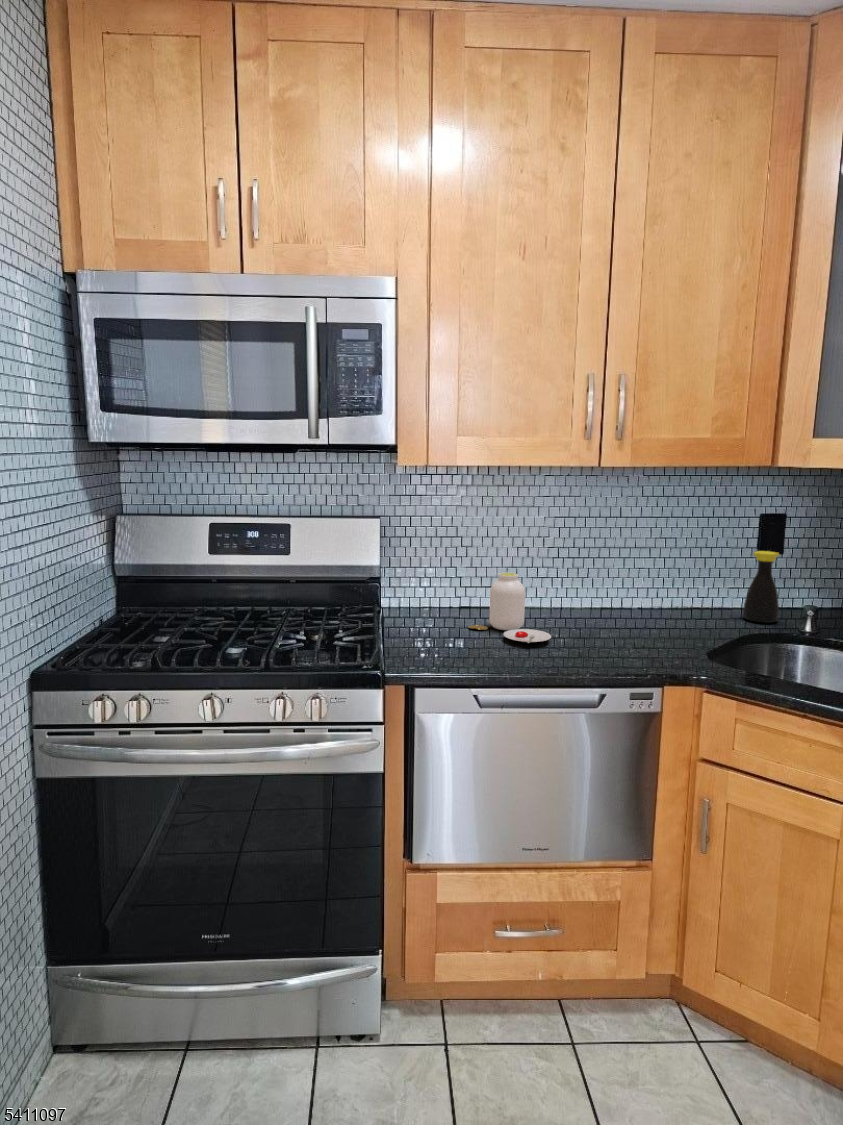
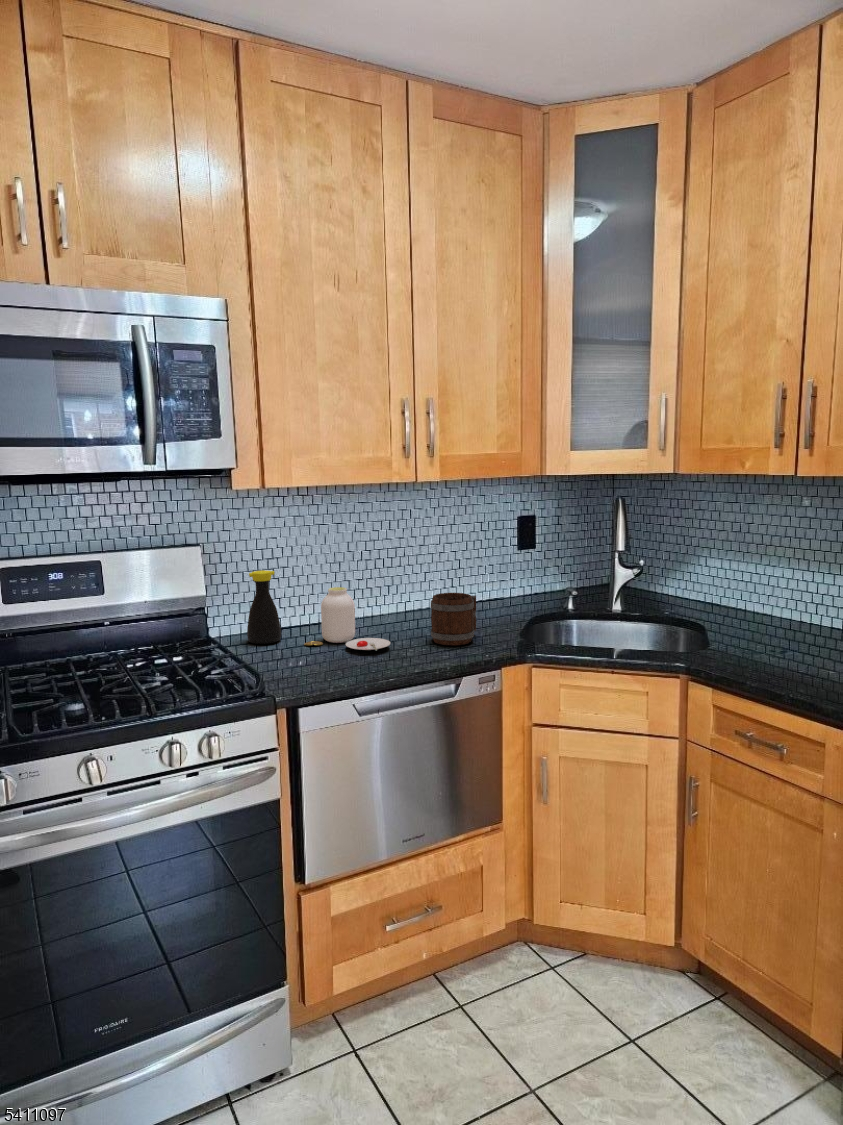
bottle: present [743,551,779,623] -> present [247,570,281,644]
mug: none [601,592,662,652] -> present [431,593,476,645]

